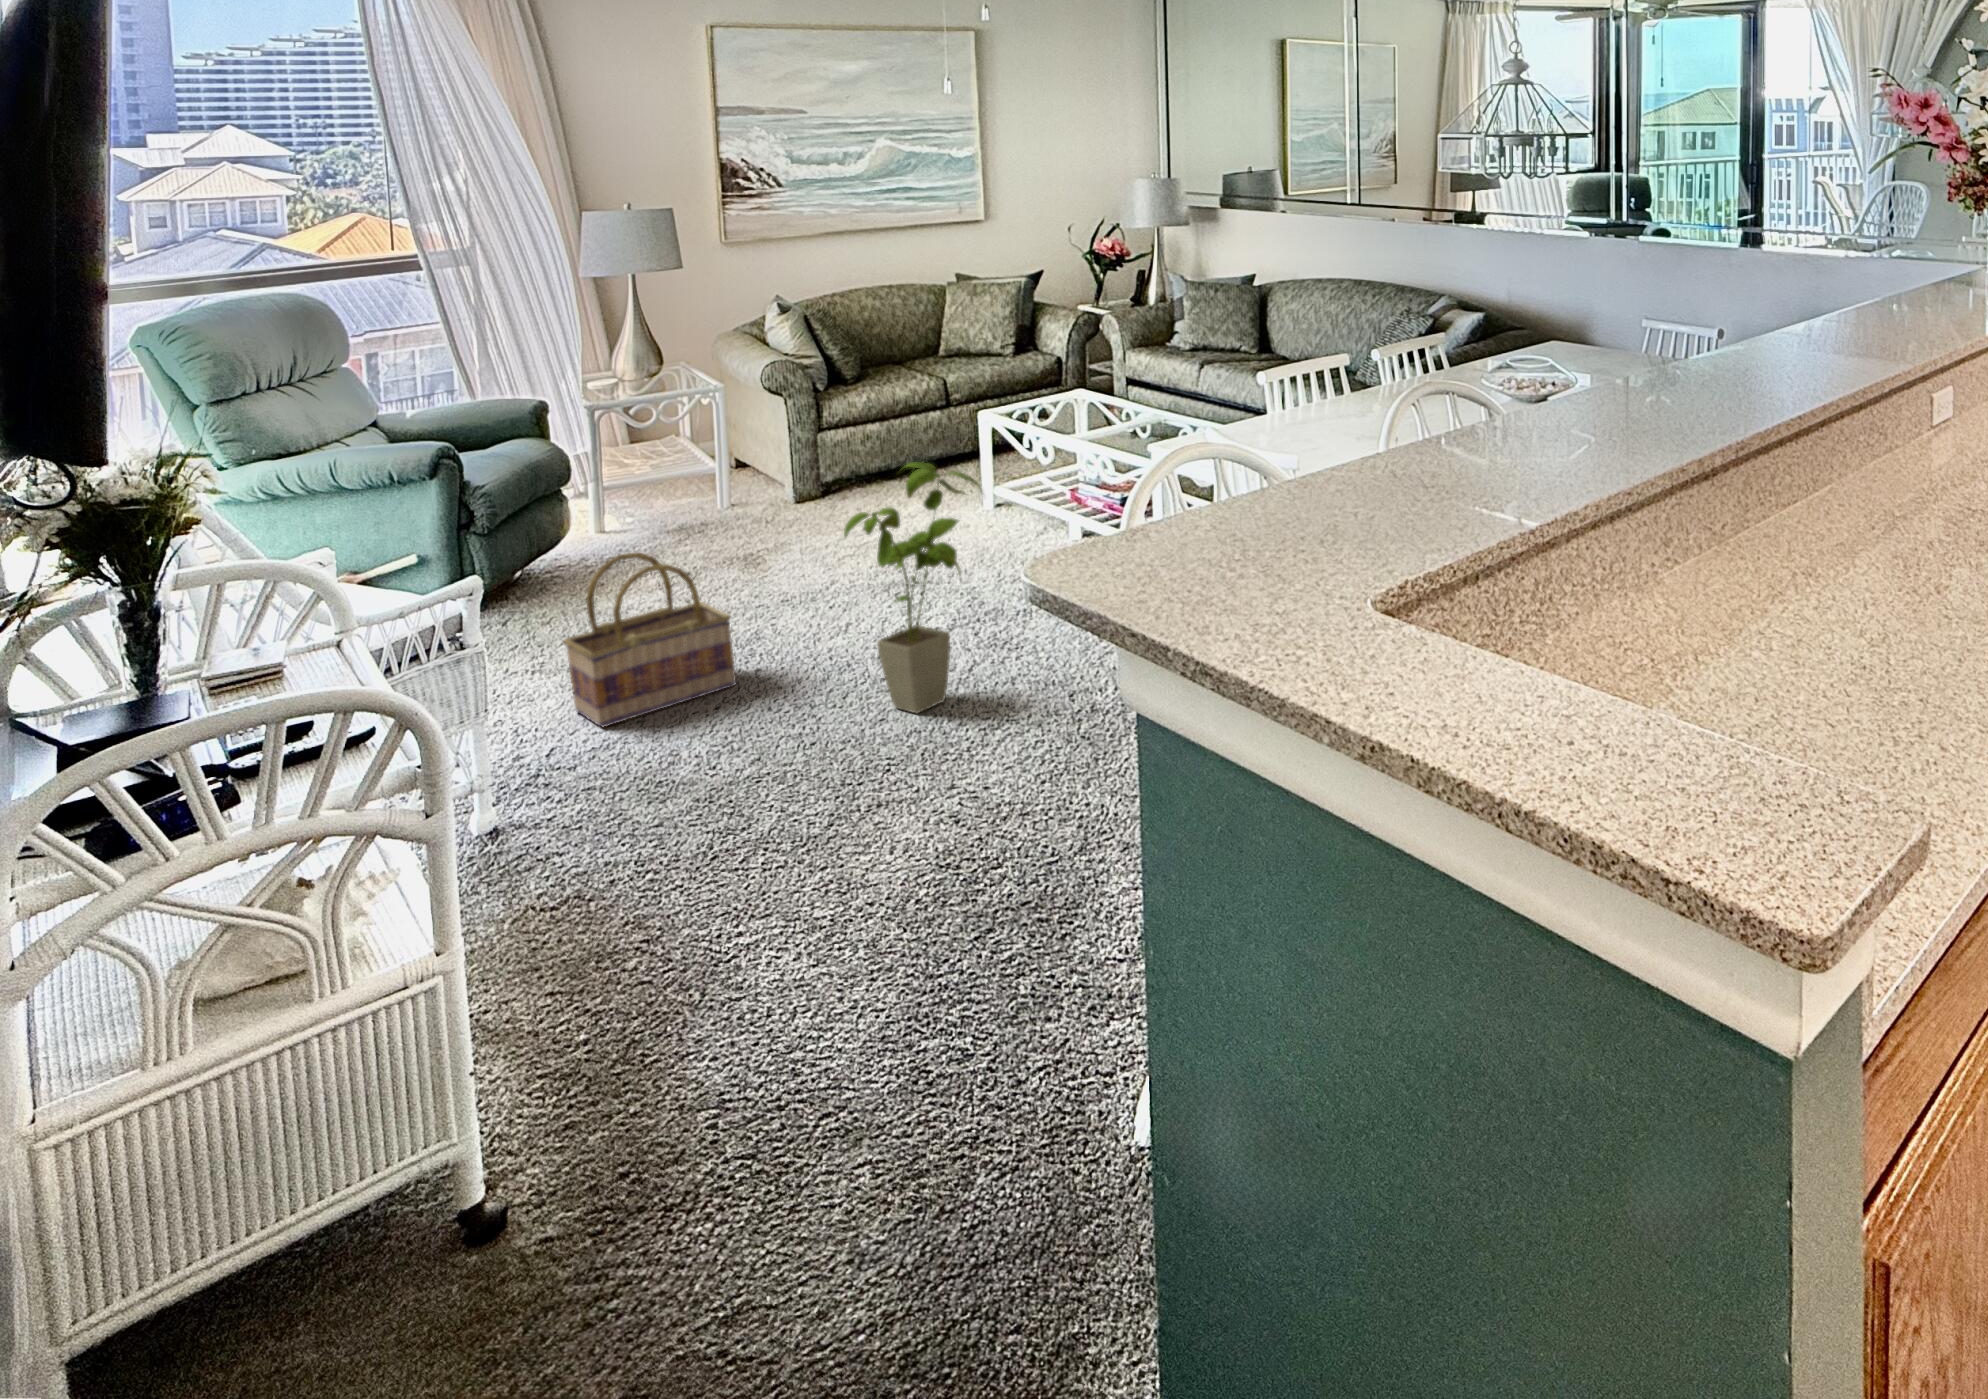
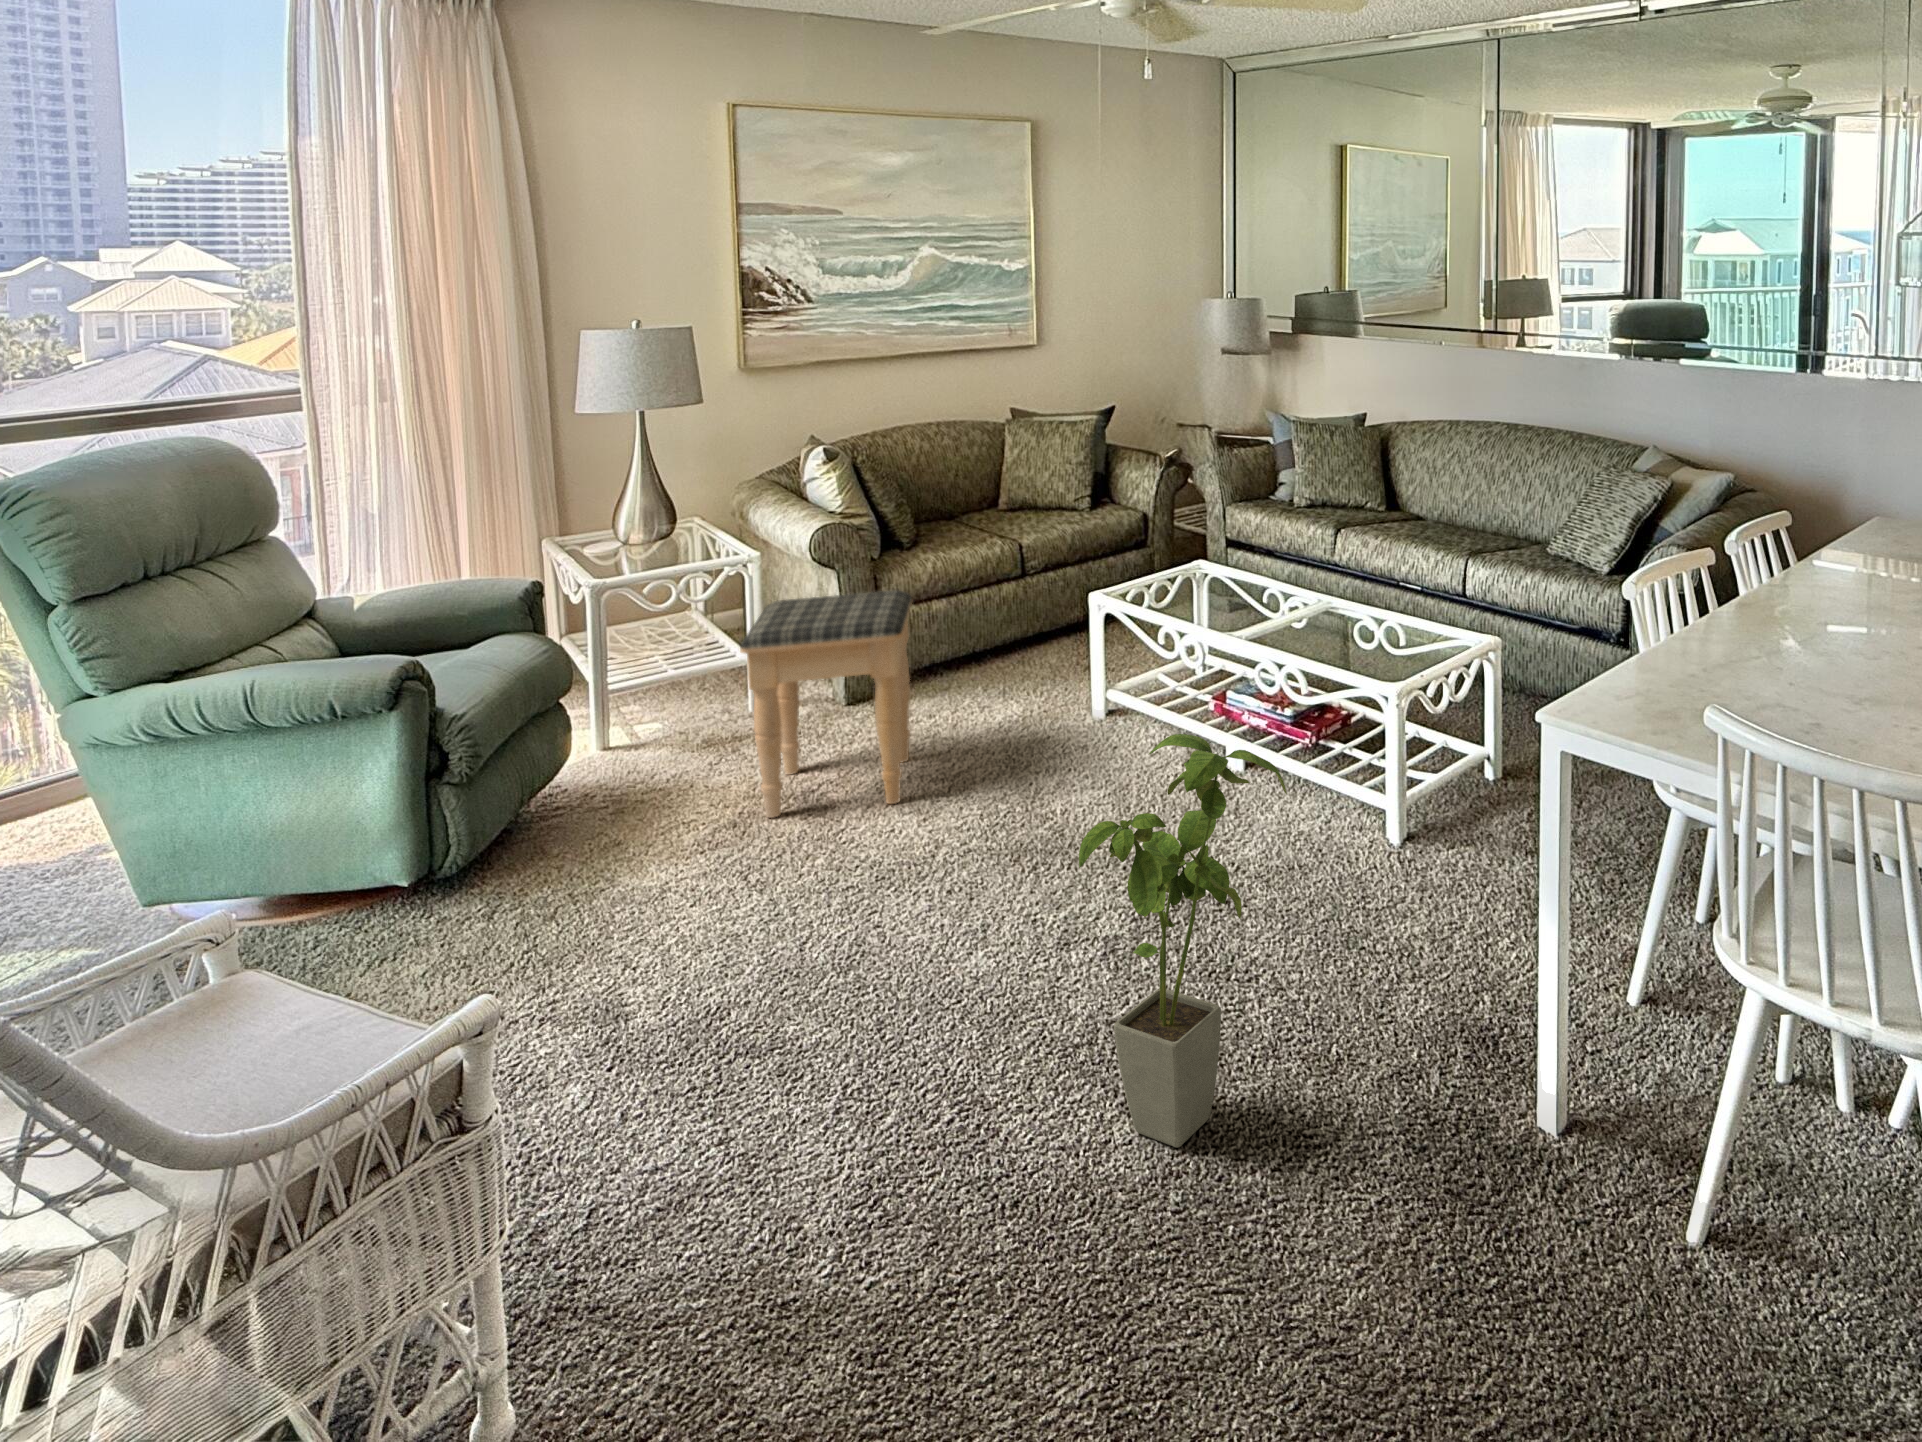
footstool: none [685,404,834,563] -> present [740,590,912,818]
basket: present [564,552,736,727] -> none [629,863,871,1166]

